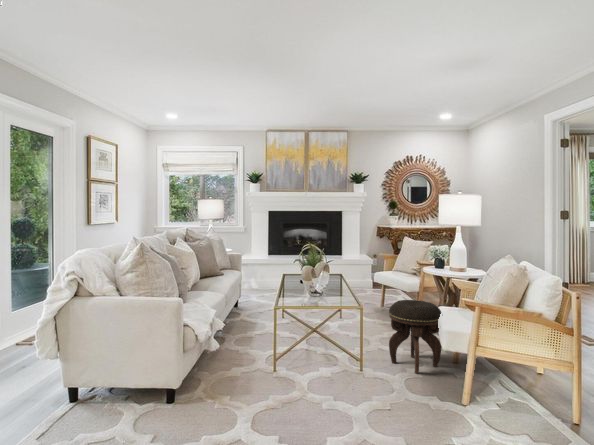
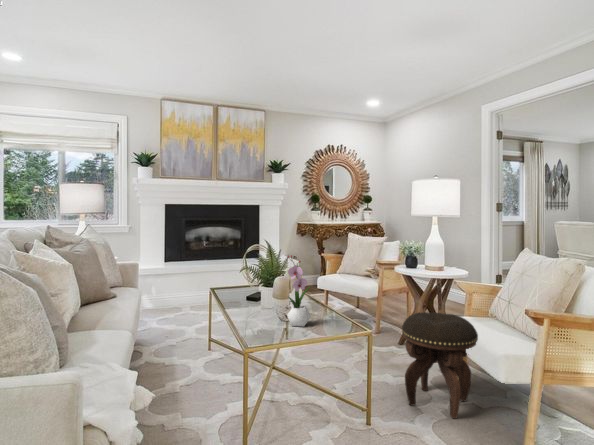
flower arrangement: none [306,254,324,300] -> present [287,255,311,327]

